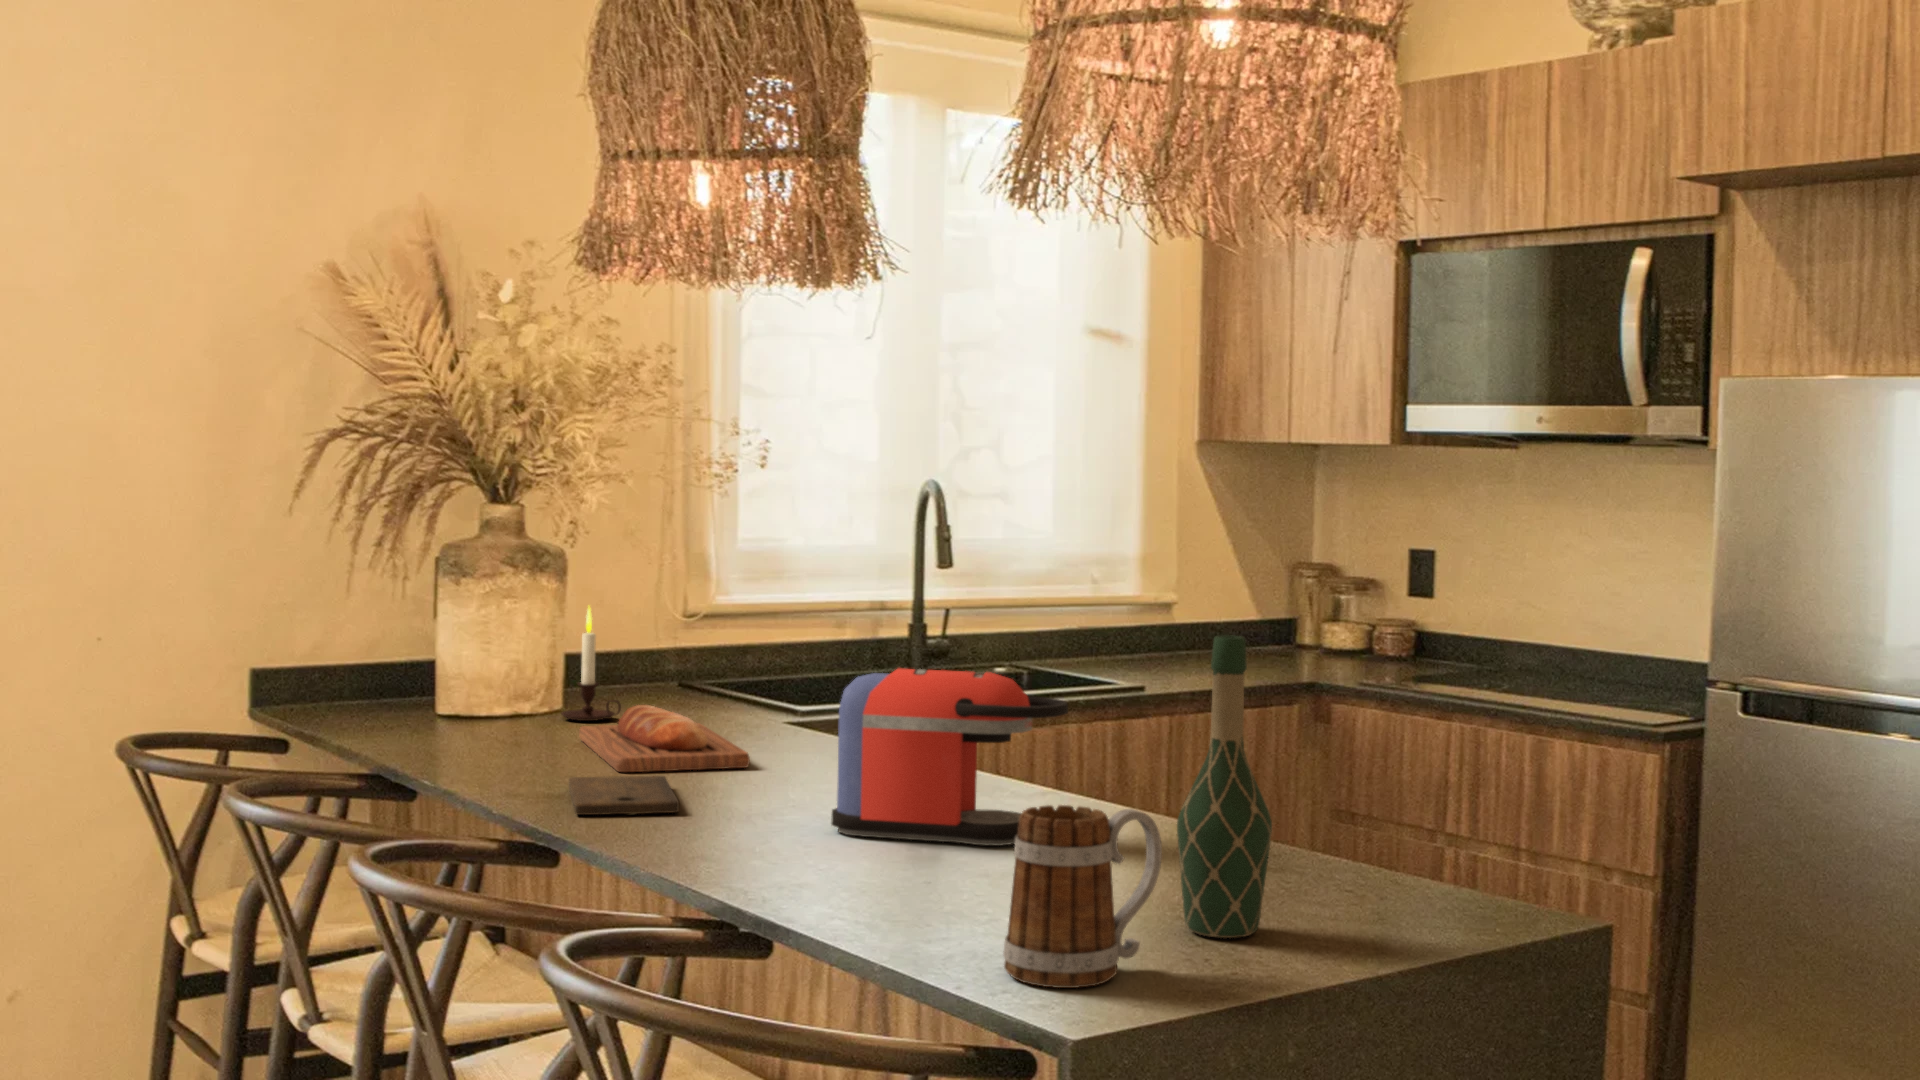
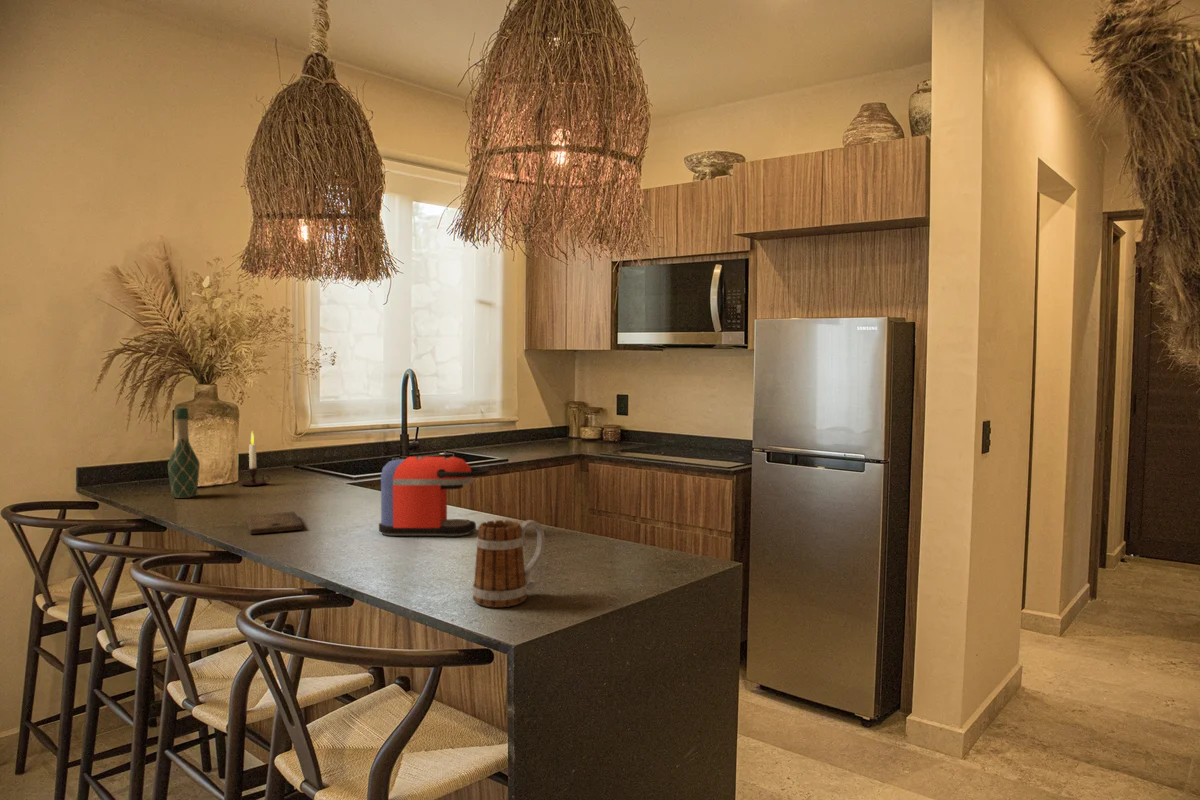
wine bottle: present [1177,635,1272,938] -> present [168,408,200,498]
bread loaf: present [579,705,750,772] -> none [250,477,335,510]

